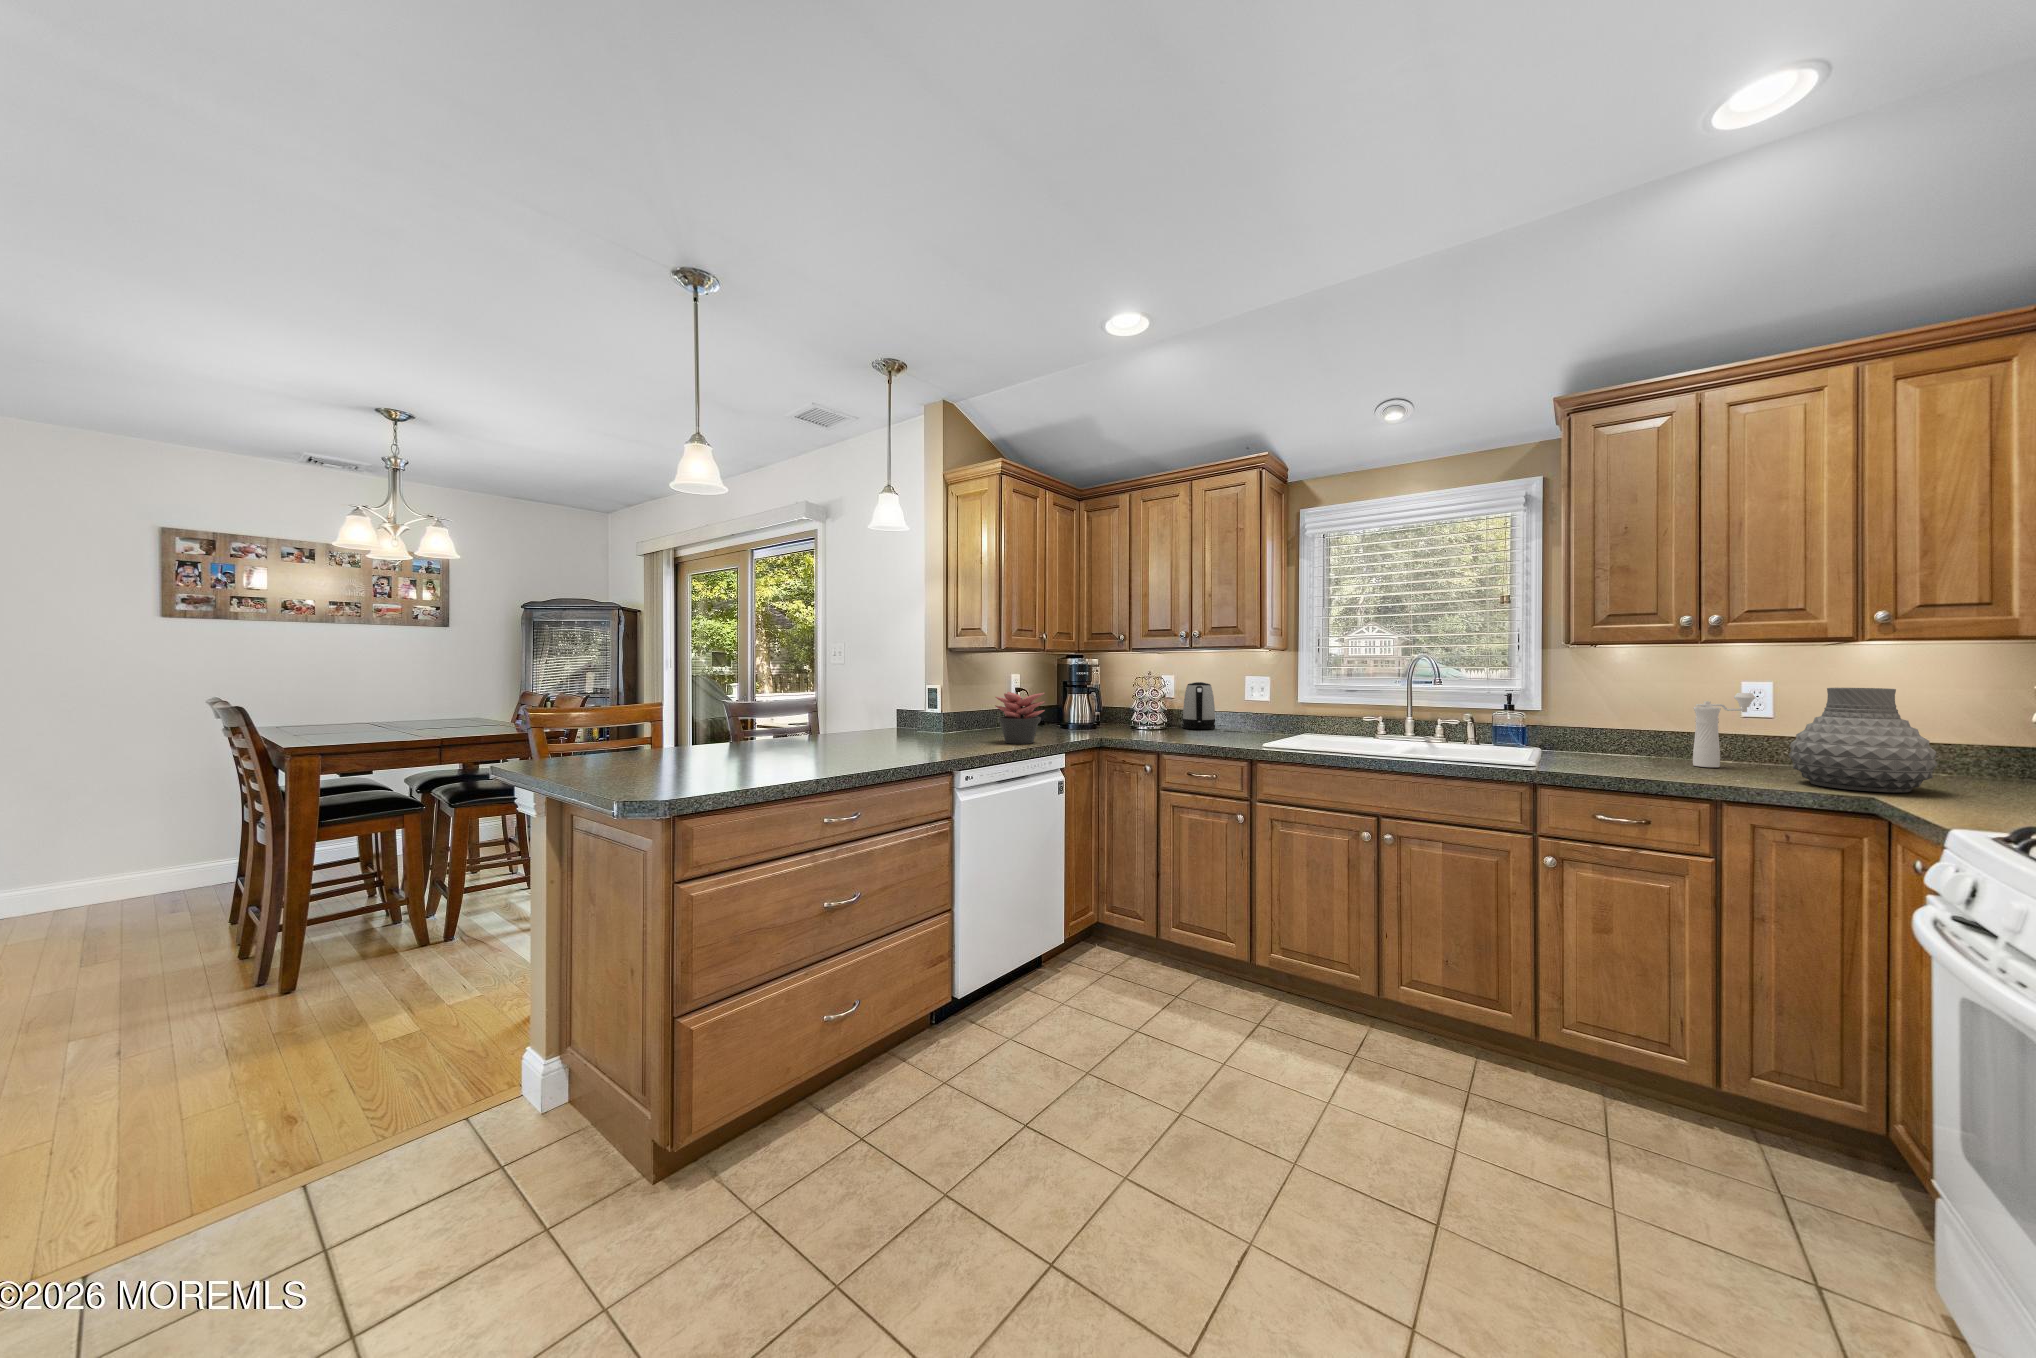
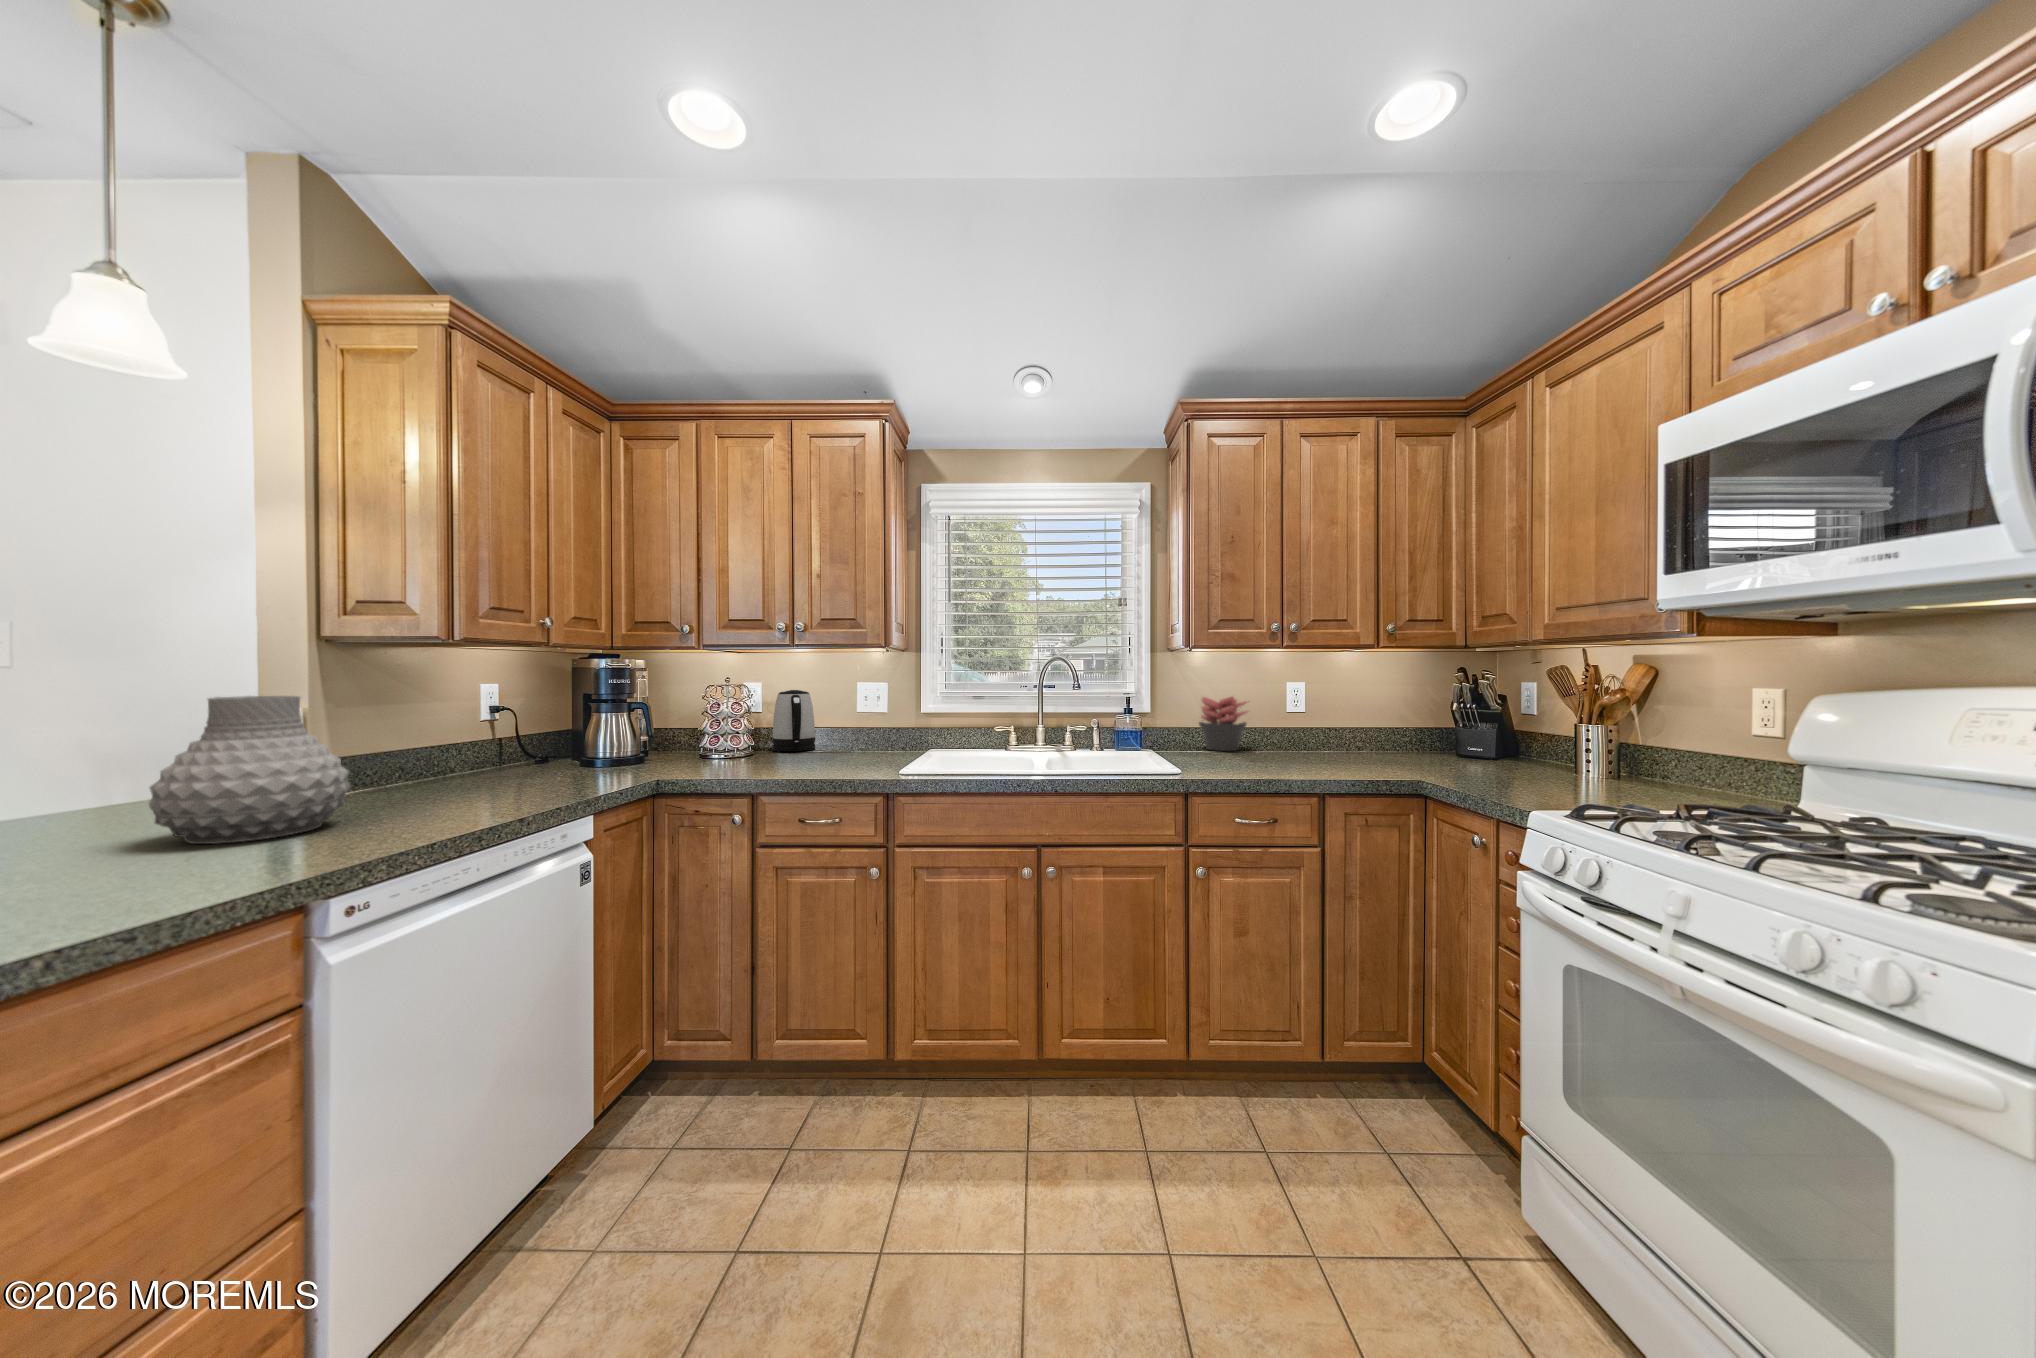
vase: present [1789,688,1938,792] -> present [149,696,350,844]
succulent plant: present [995,692,1045,744] -> present [1199,696,1248,751]
pepper mill: present [1693,693,1755,767] -> none [1287,692,1322,762]

